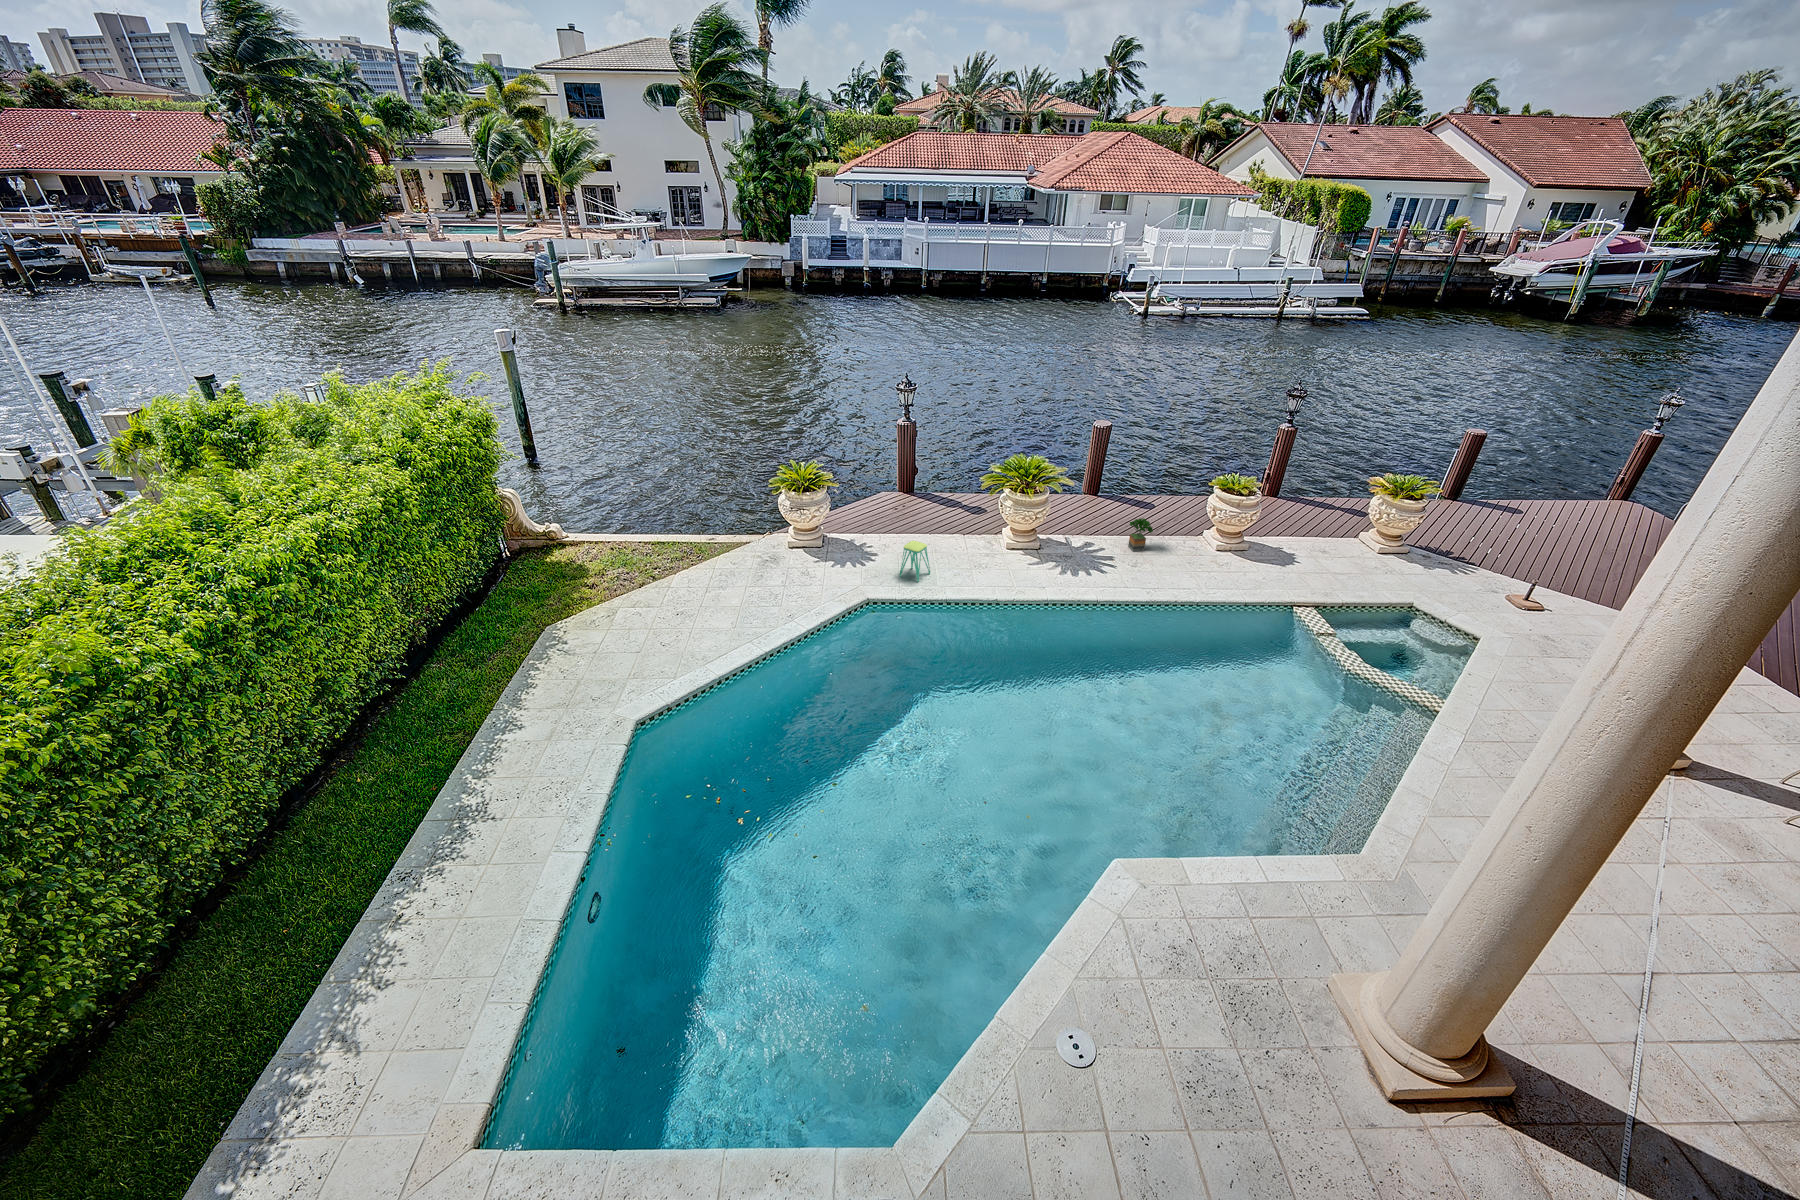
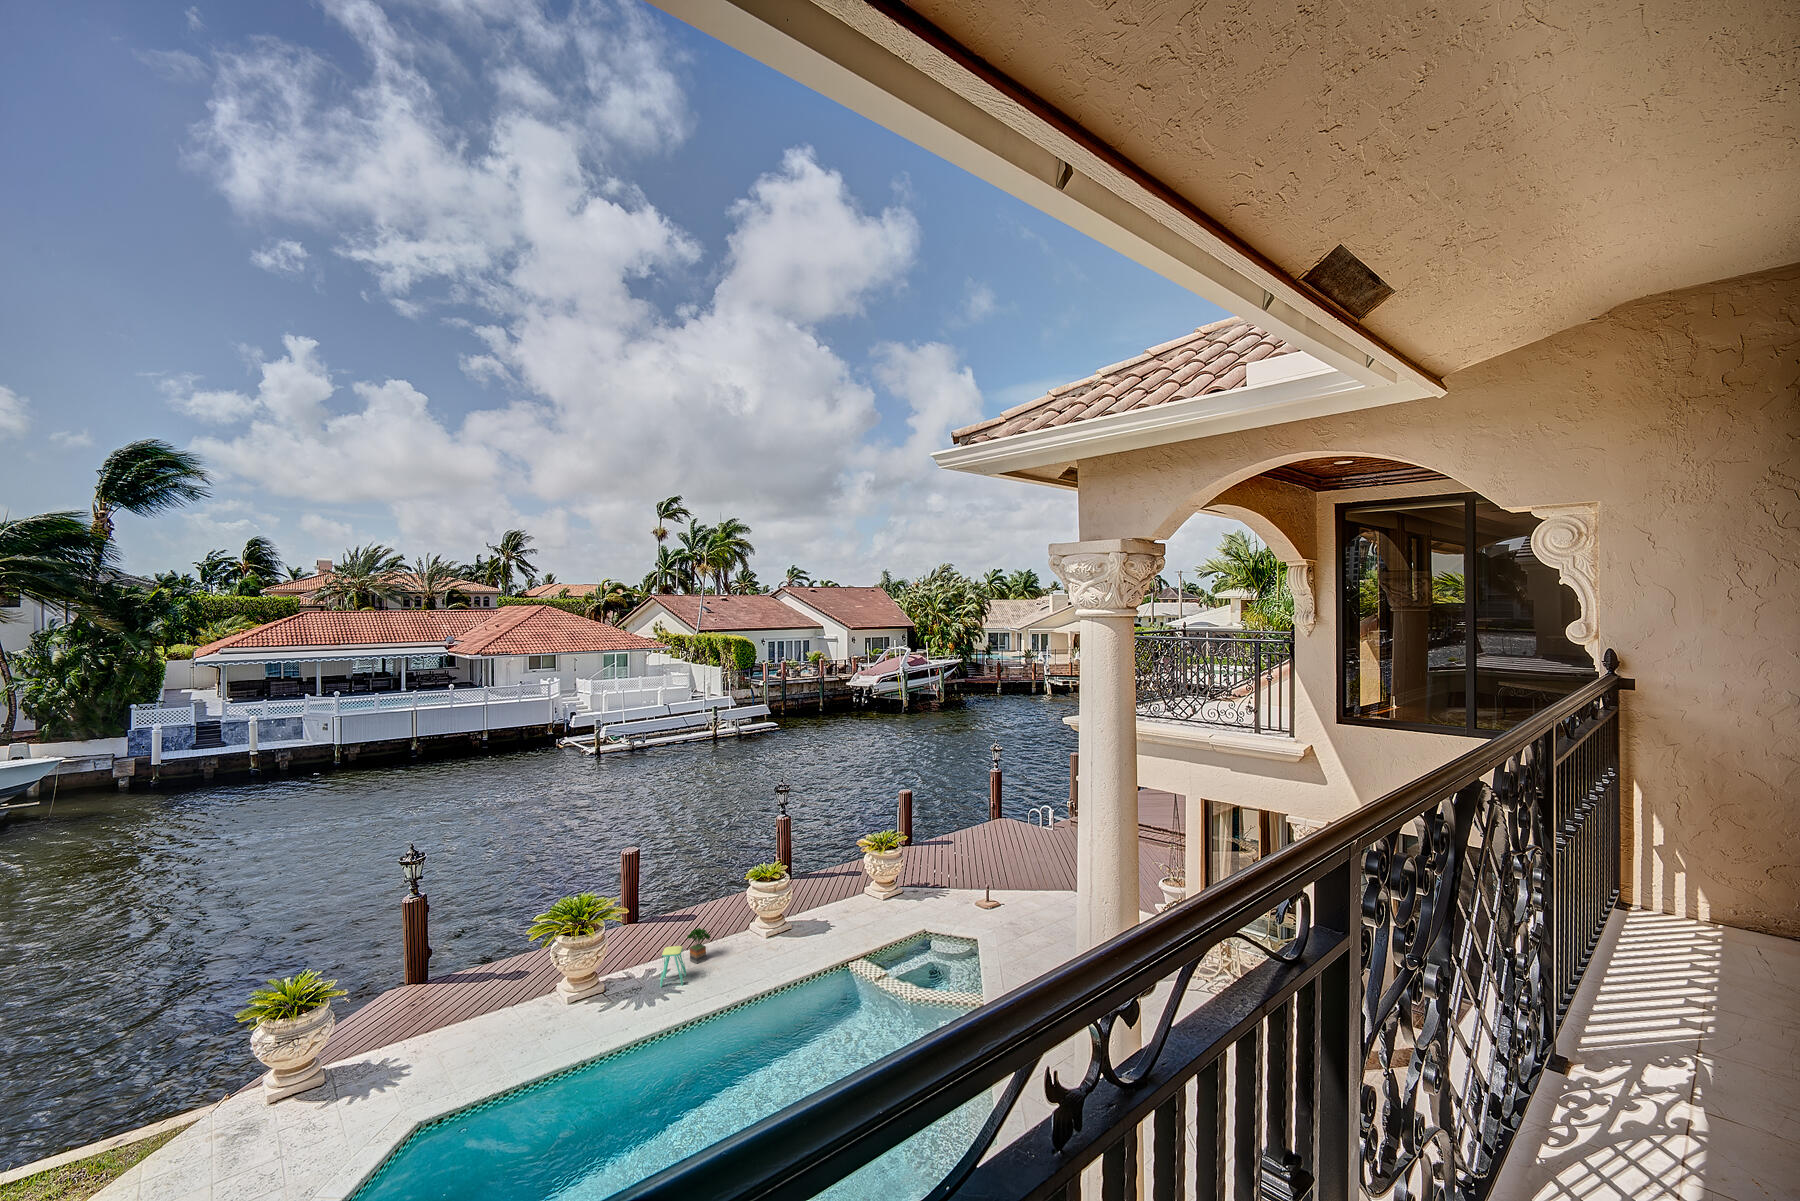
stool: present [900,541,930,582] -> present [660,946,686,987]

